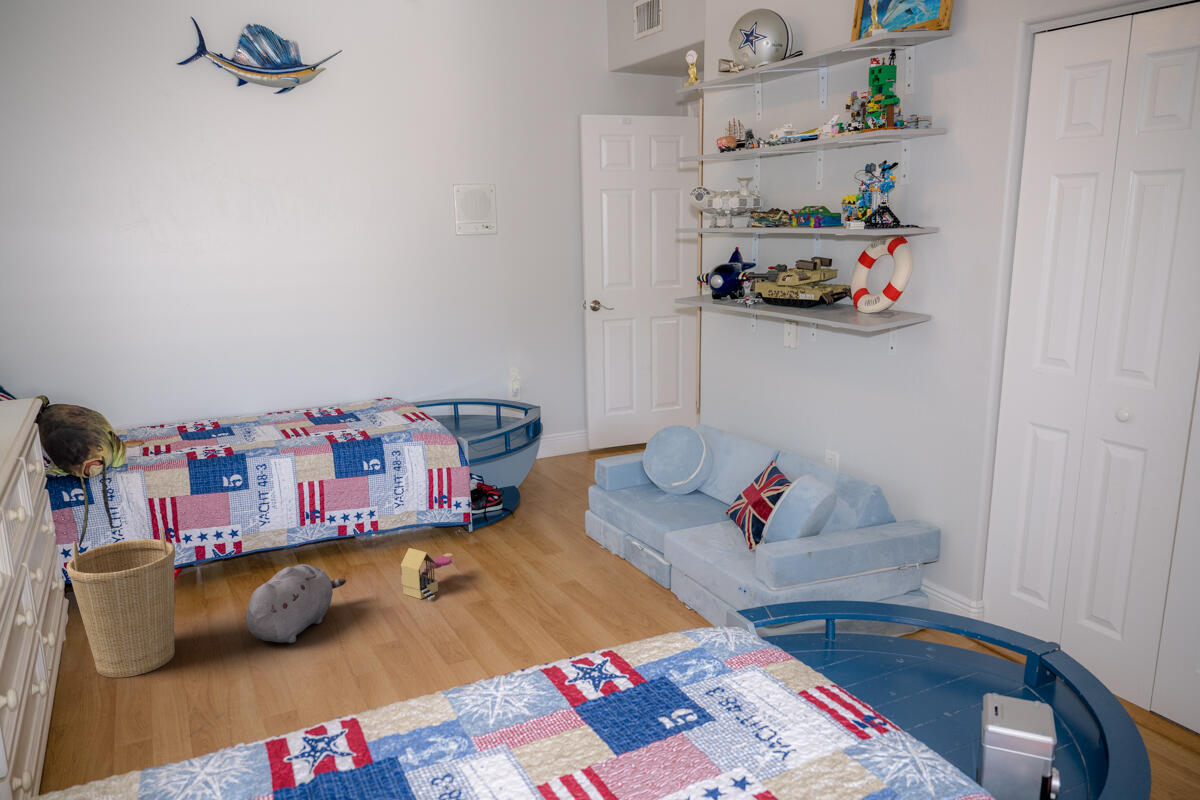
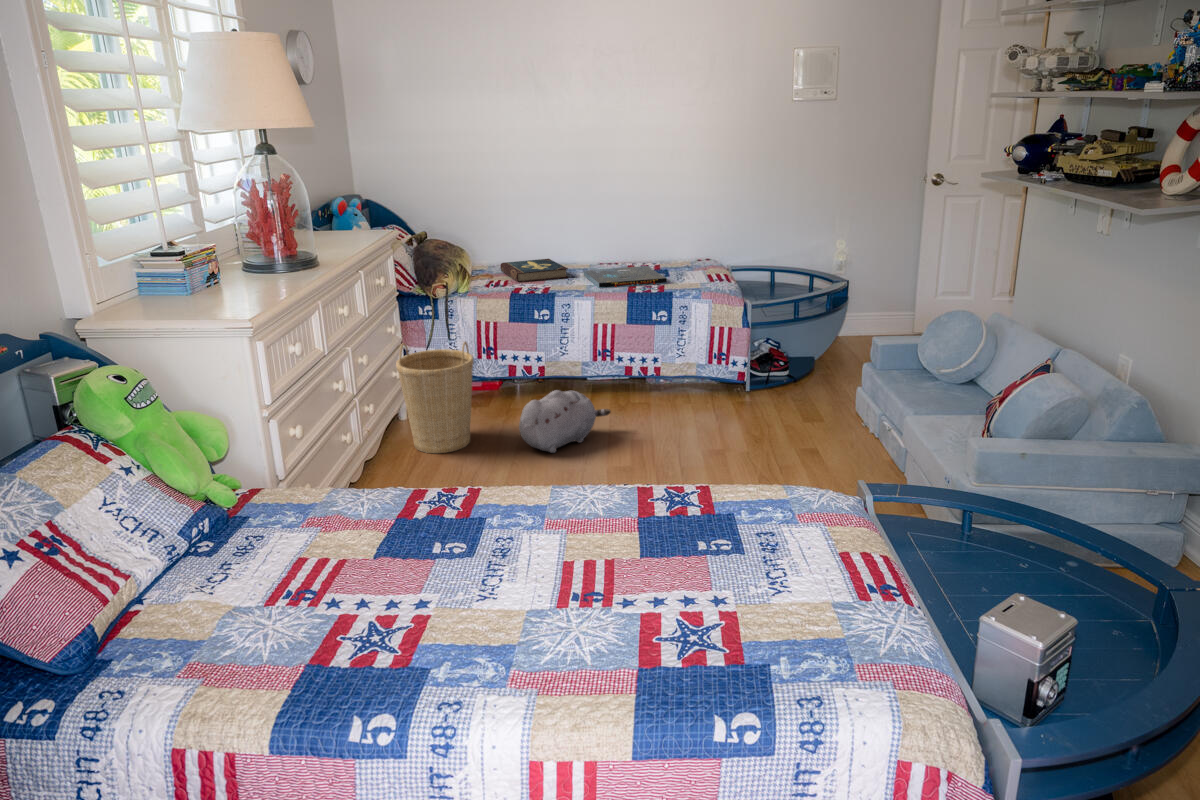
board game: none [262,412,367,443] -> present [584,266,667,288]
book: none [150,414,245,446] -> present [500,259,568,283]
toy house: present [401,548,453,599] -> none [659,393,711,441]

